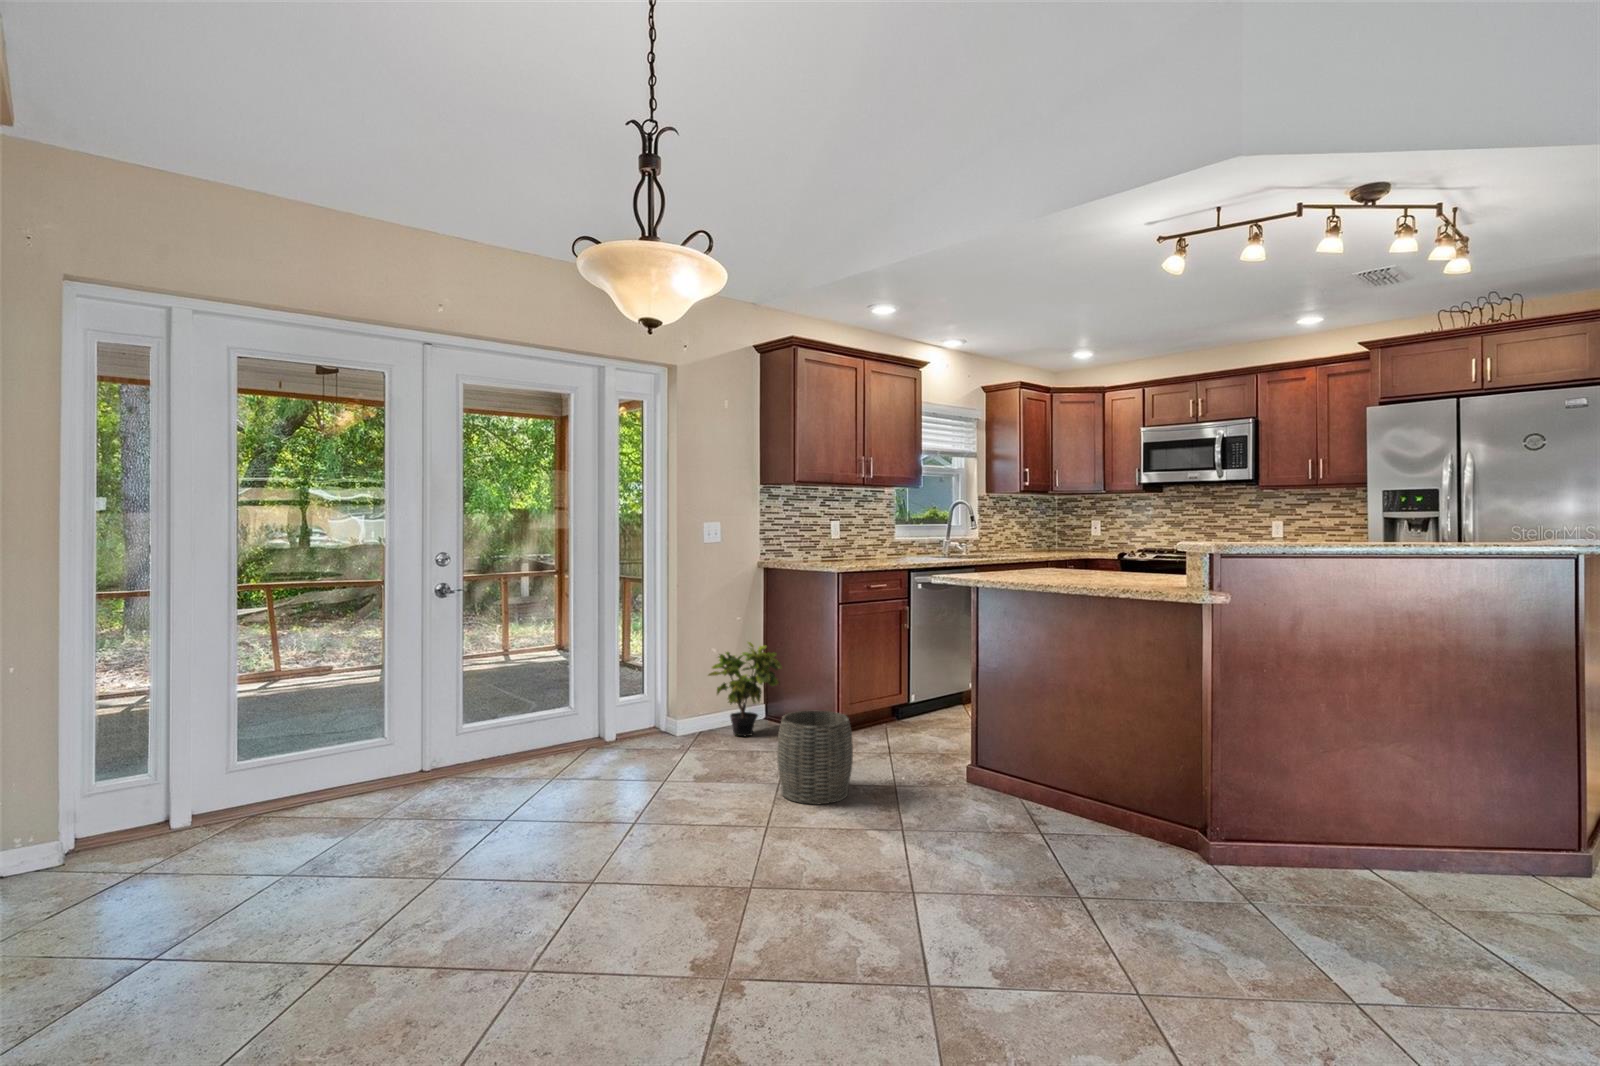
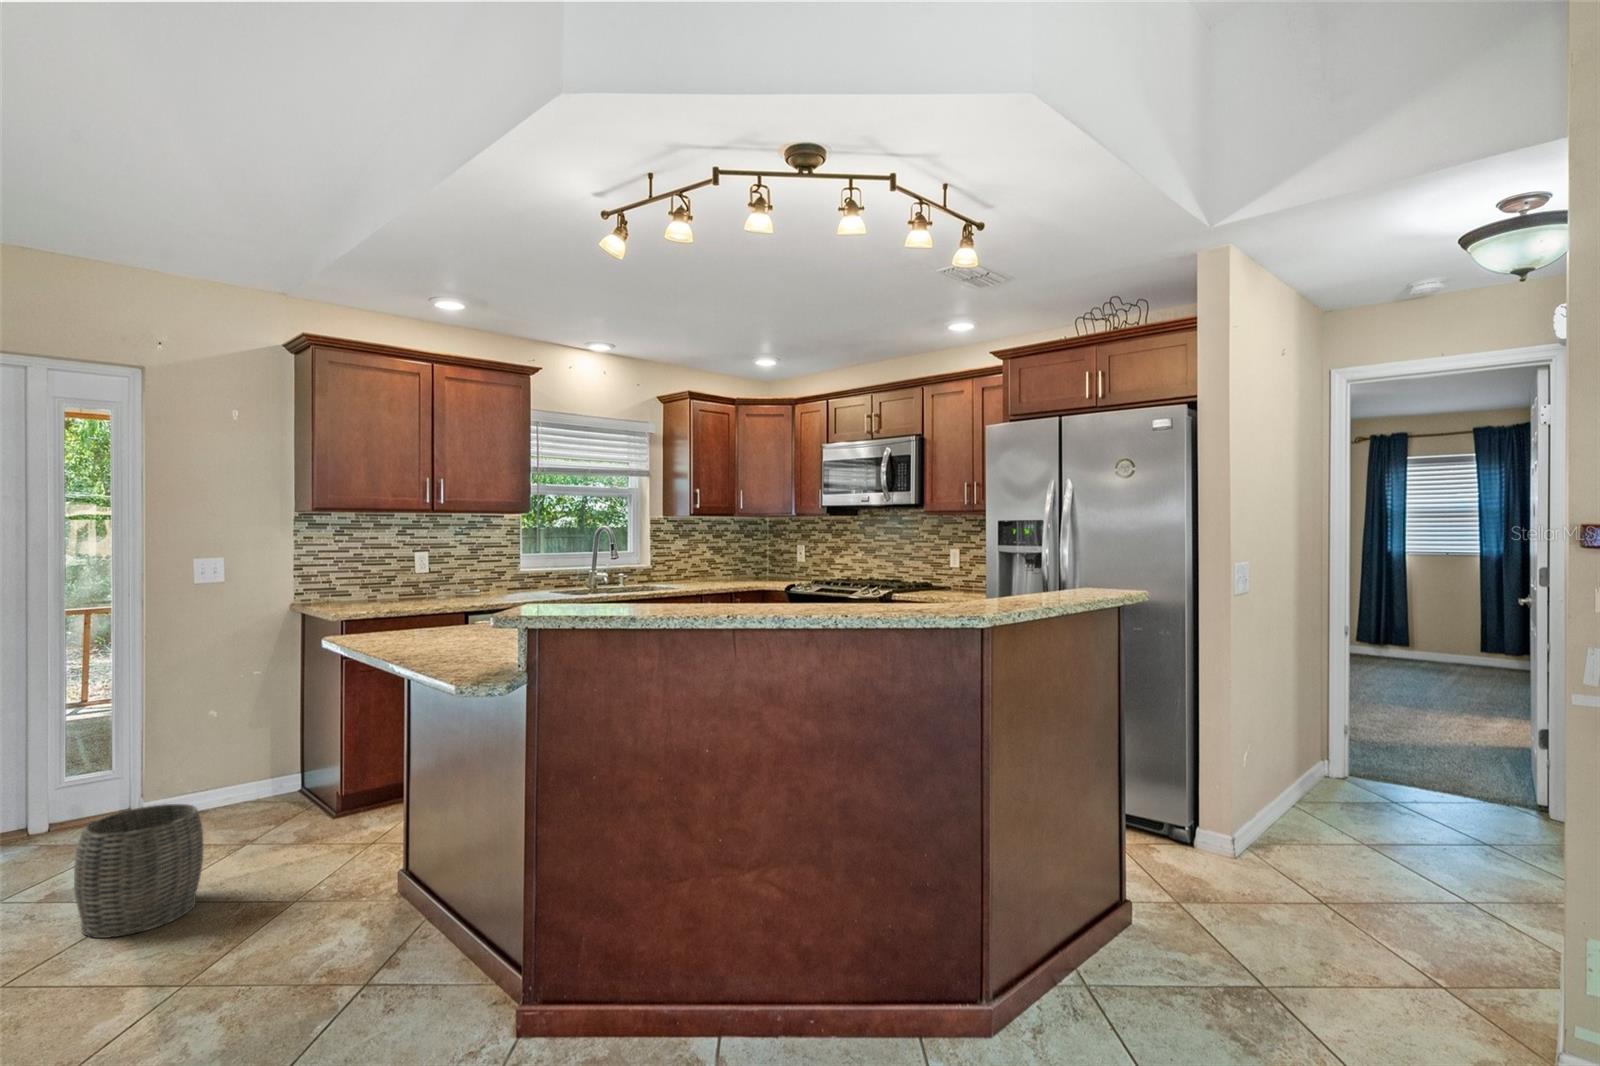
potted plant: present [708,642,782,736] -> none [173,702,279,819]

